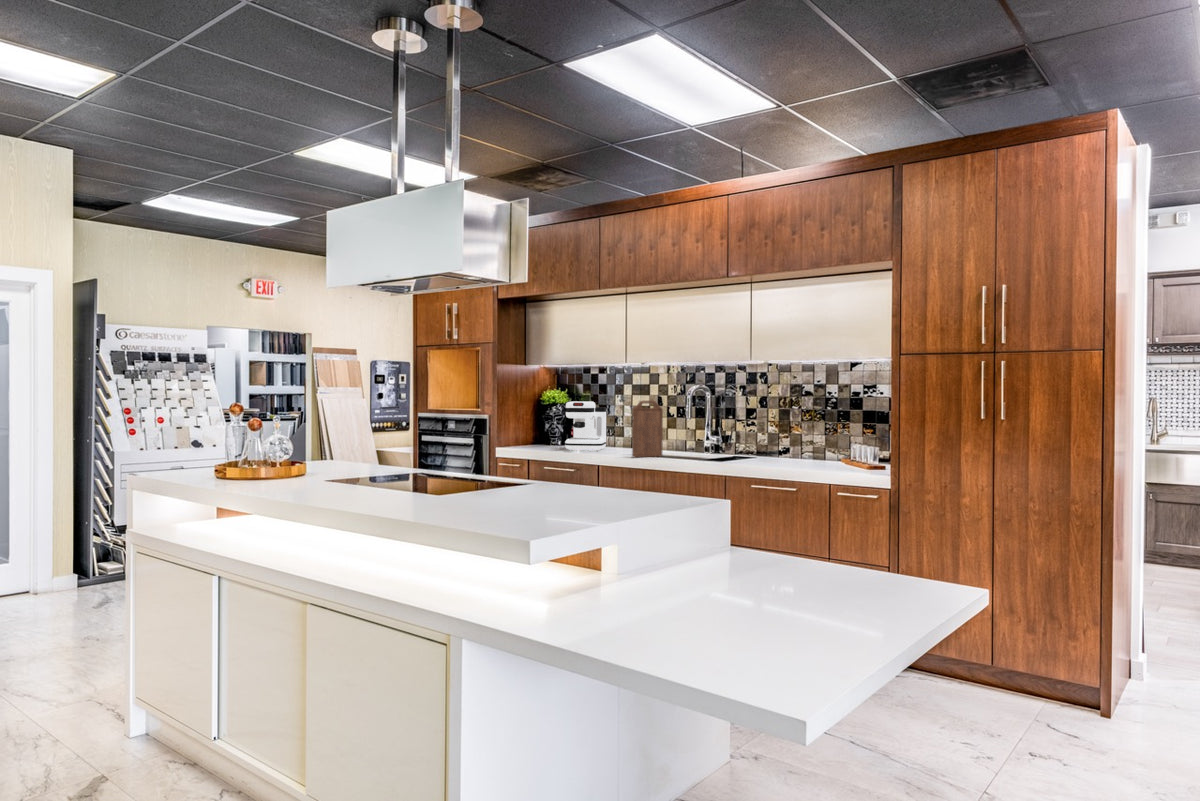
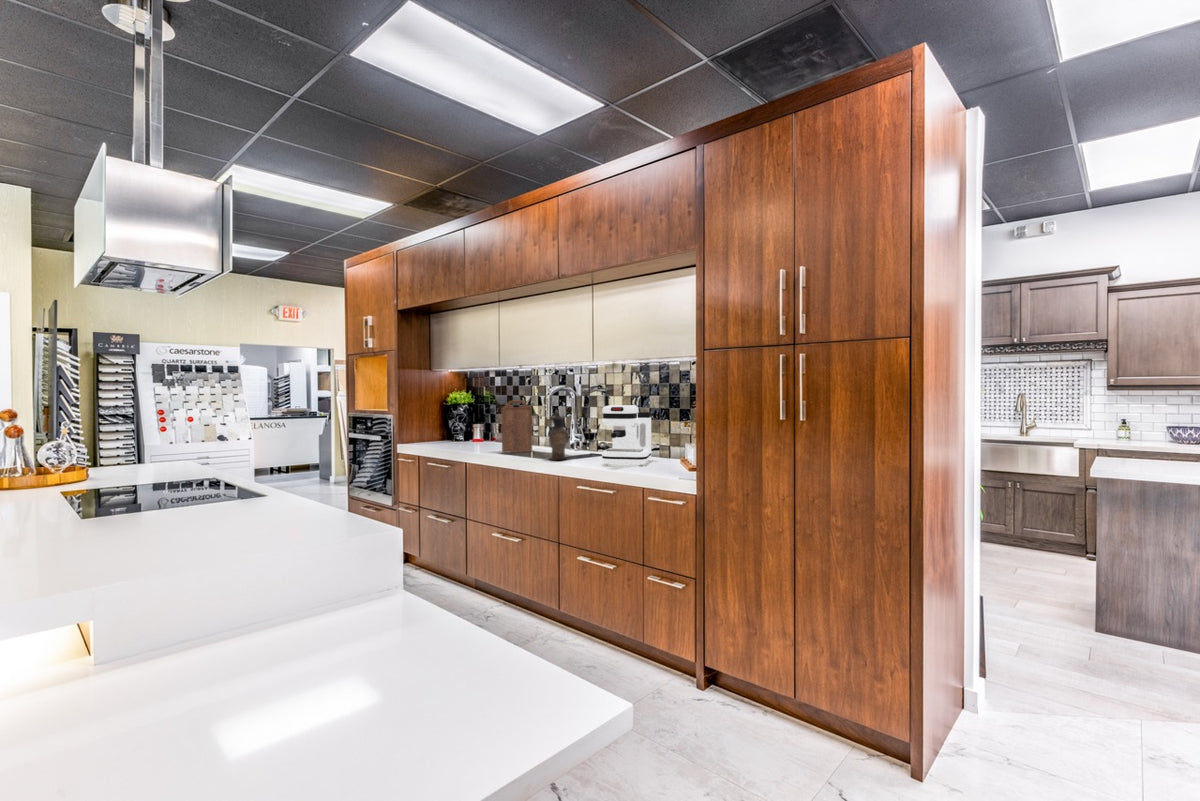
coffee maker: present [565,401,606,451] -> present [602,405,651,465]
ceramic pitcher: none [700,411,723,463] -> present [549,410,569,460]

